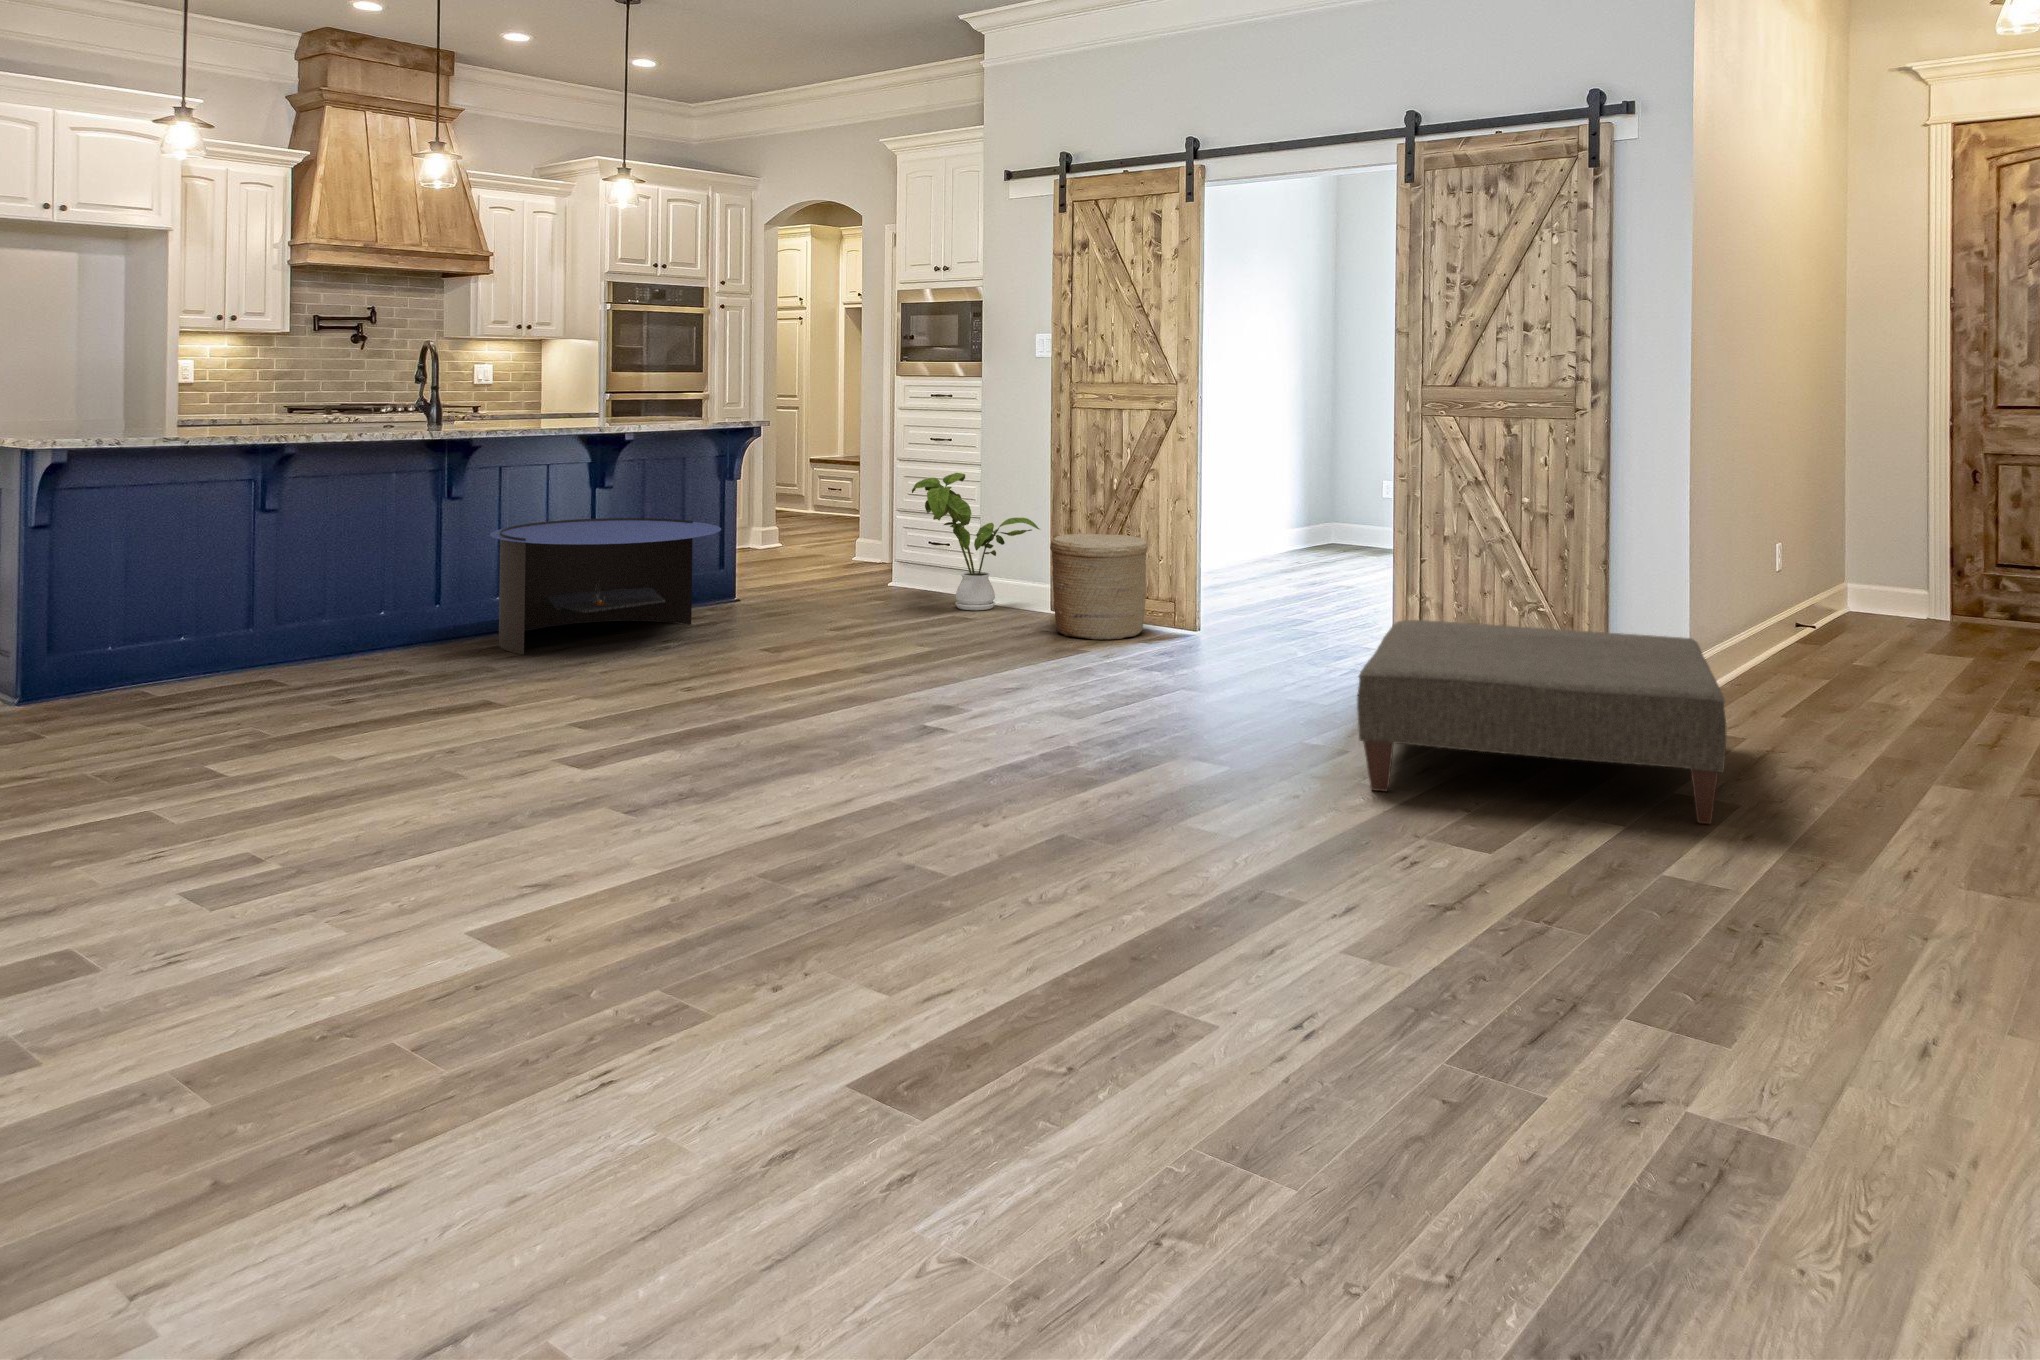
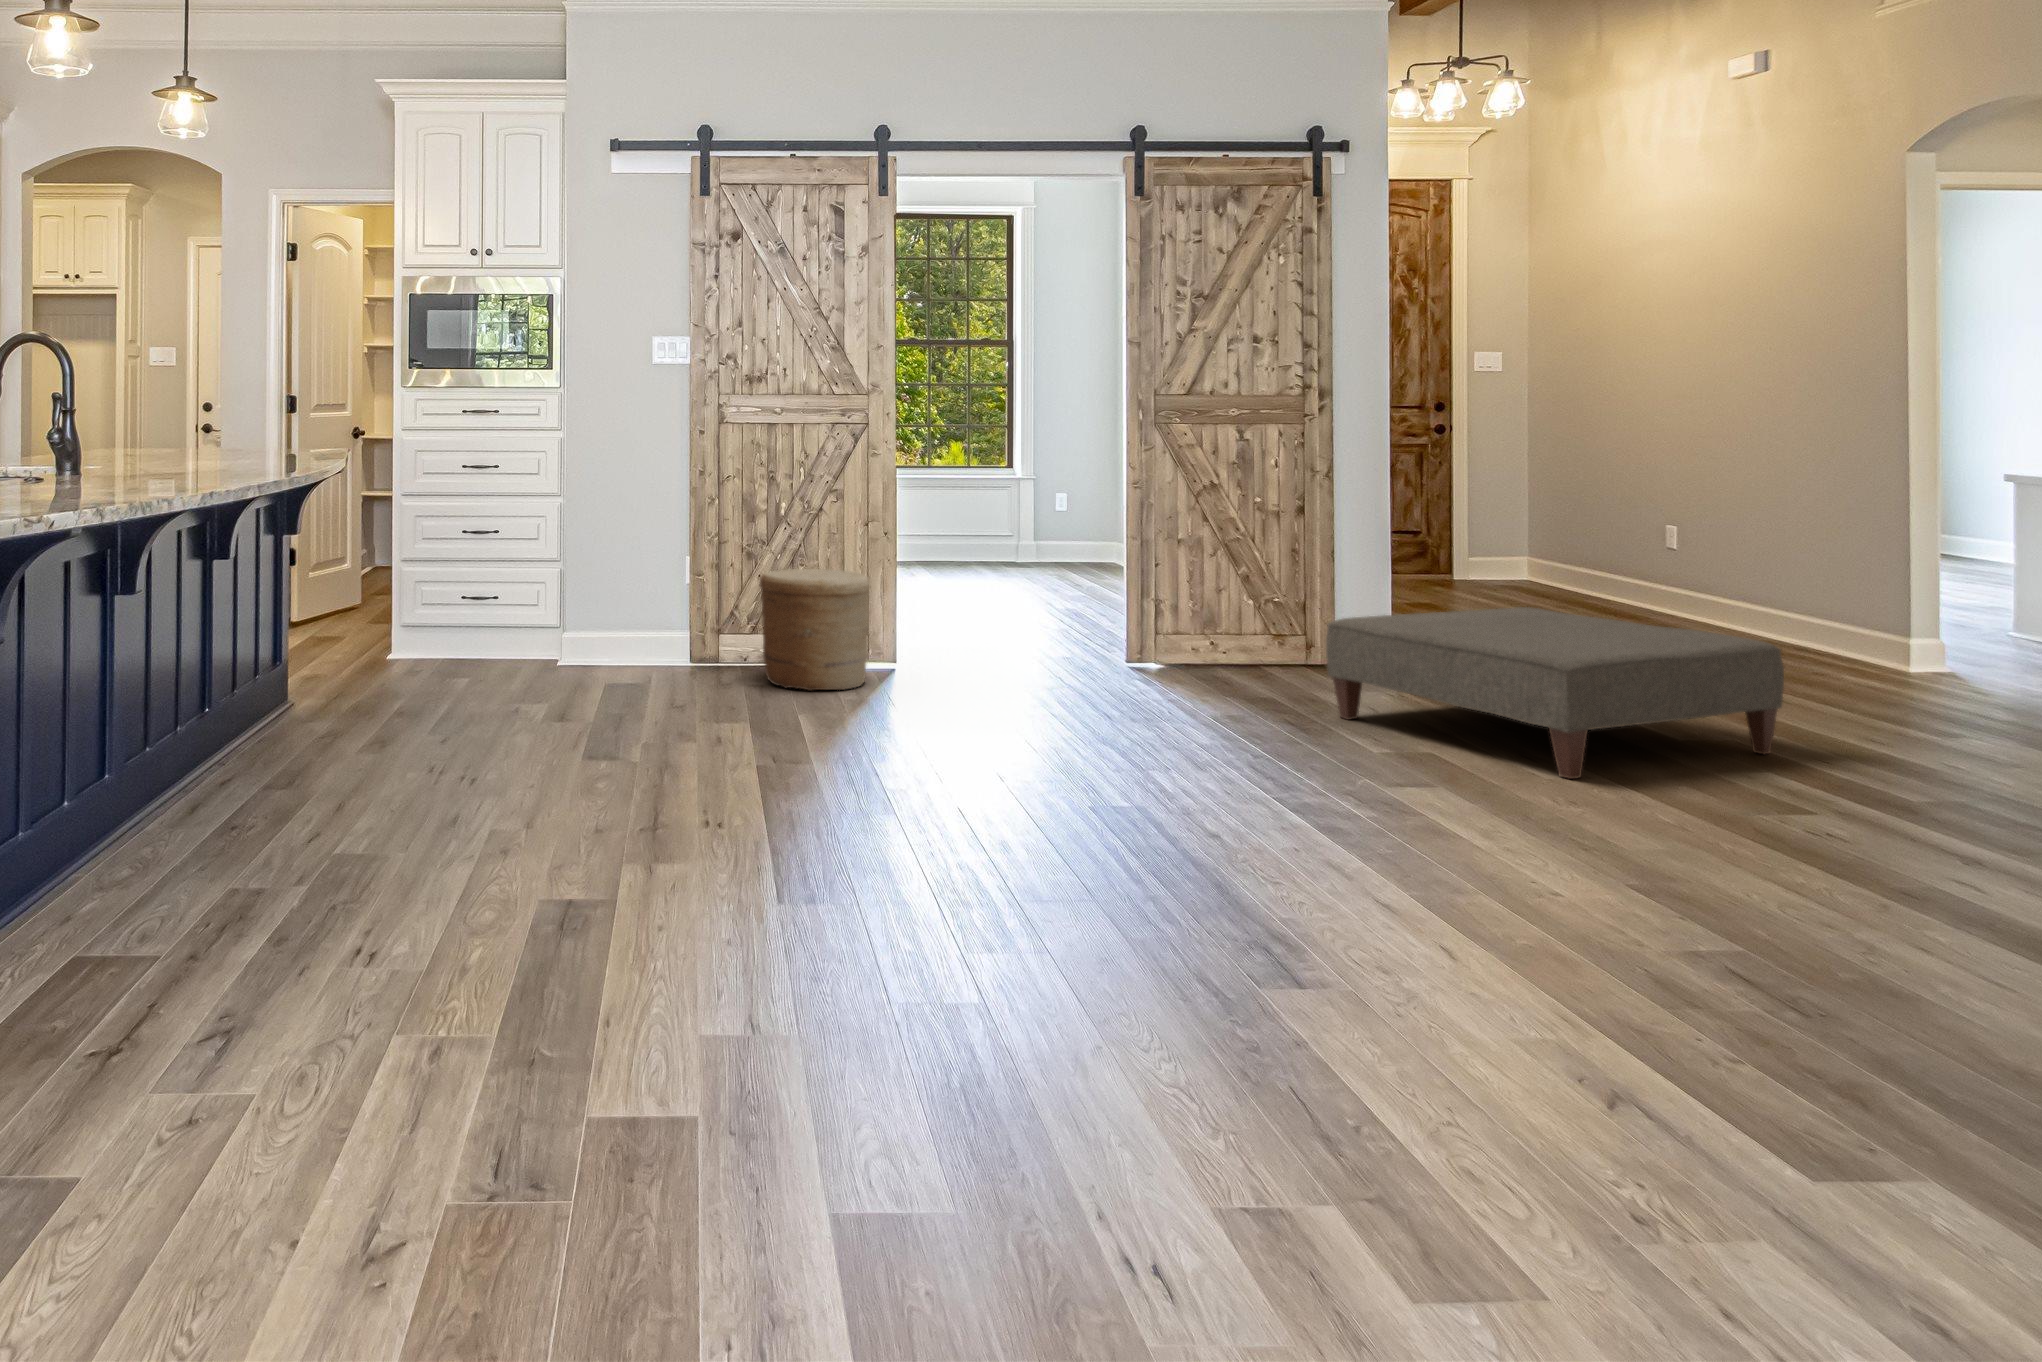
house plant: present [912,473,1039,610] -> none [523,509,686,680]
coffee table: present [490,518,721,655] -> none [163,599,512,834]

